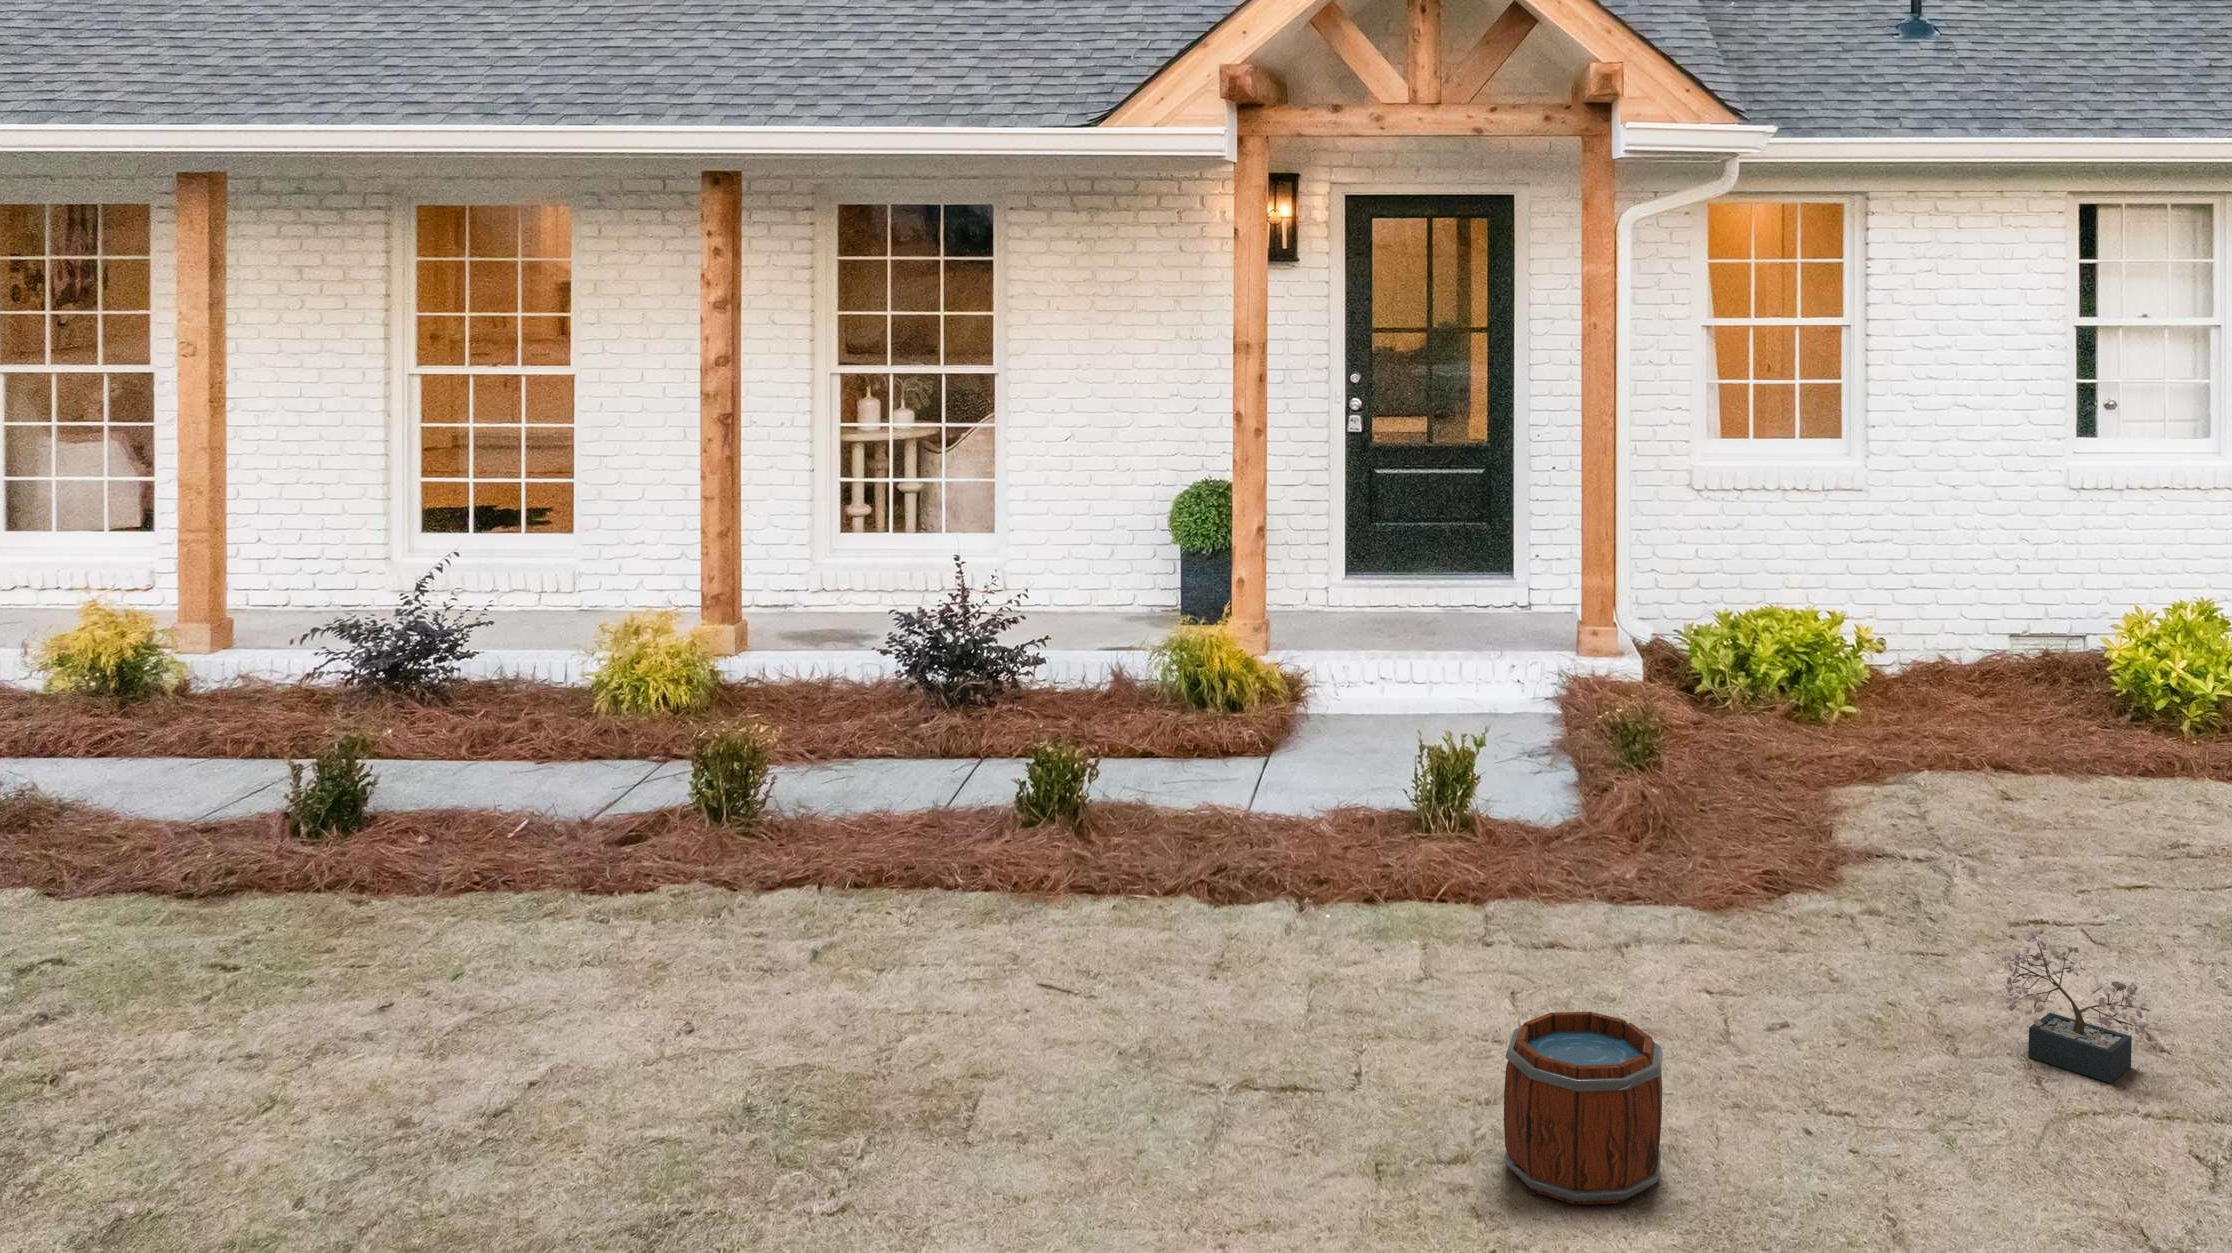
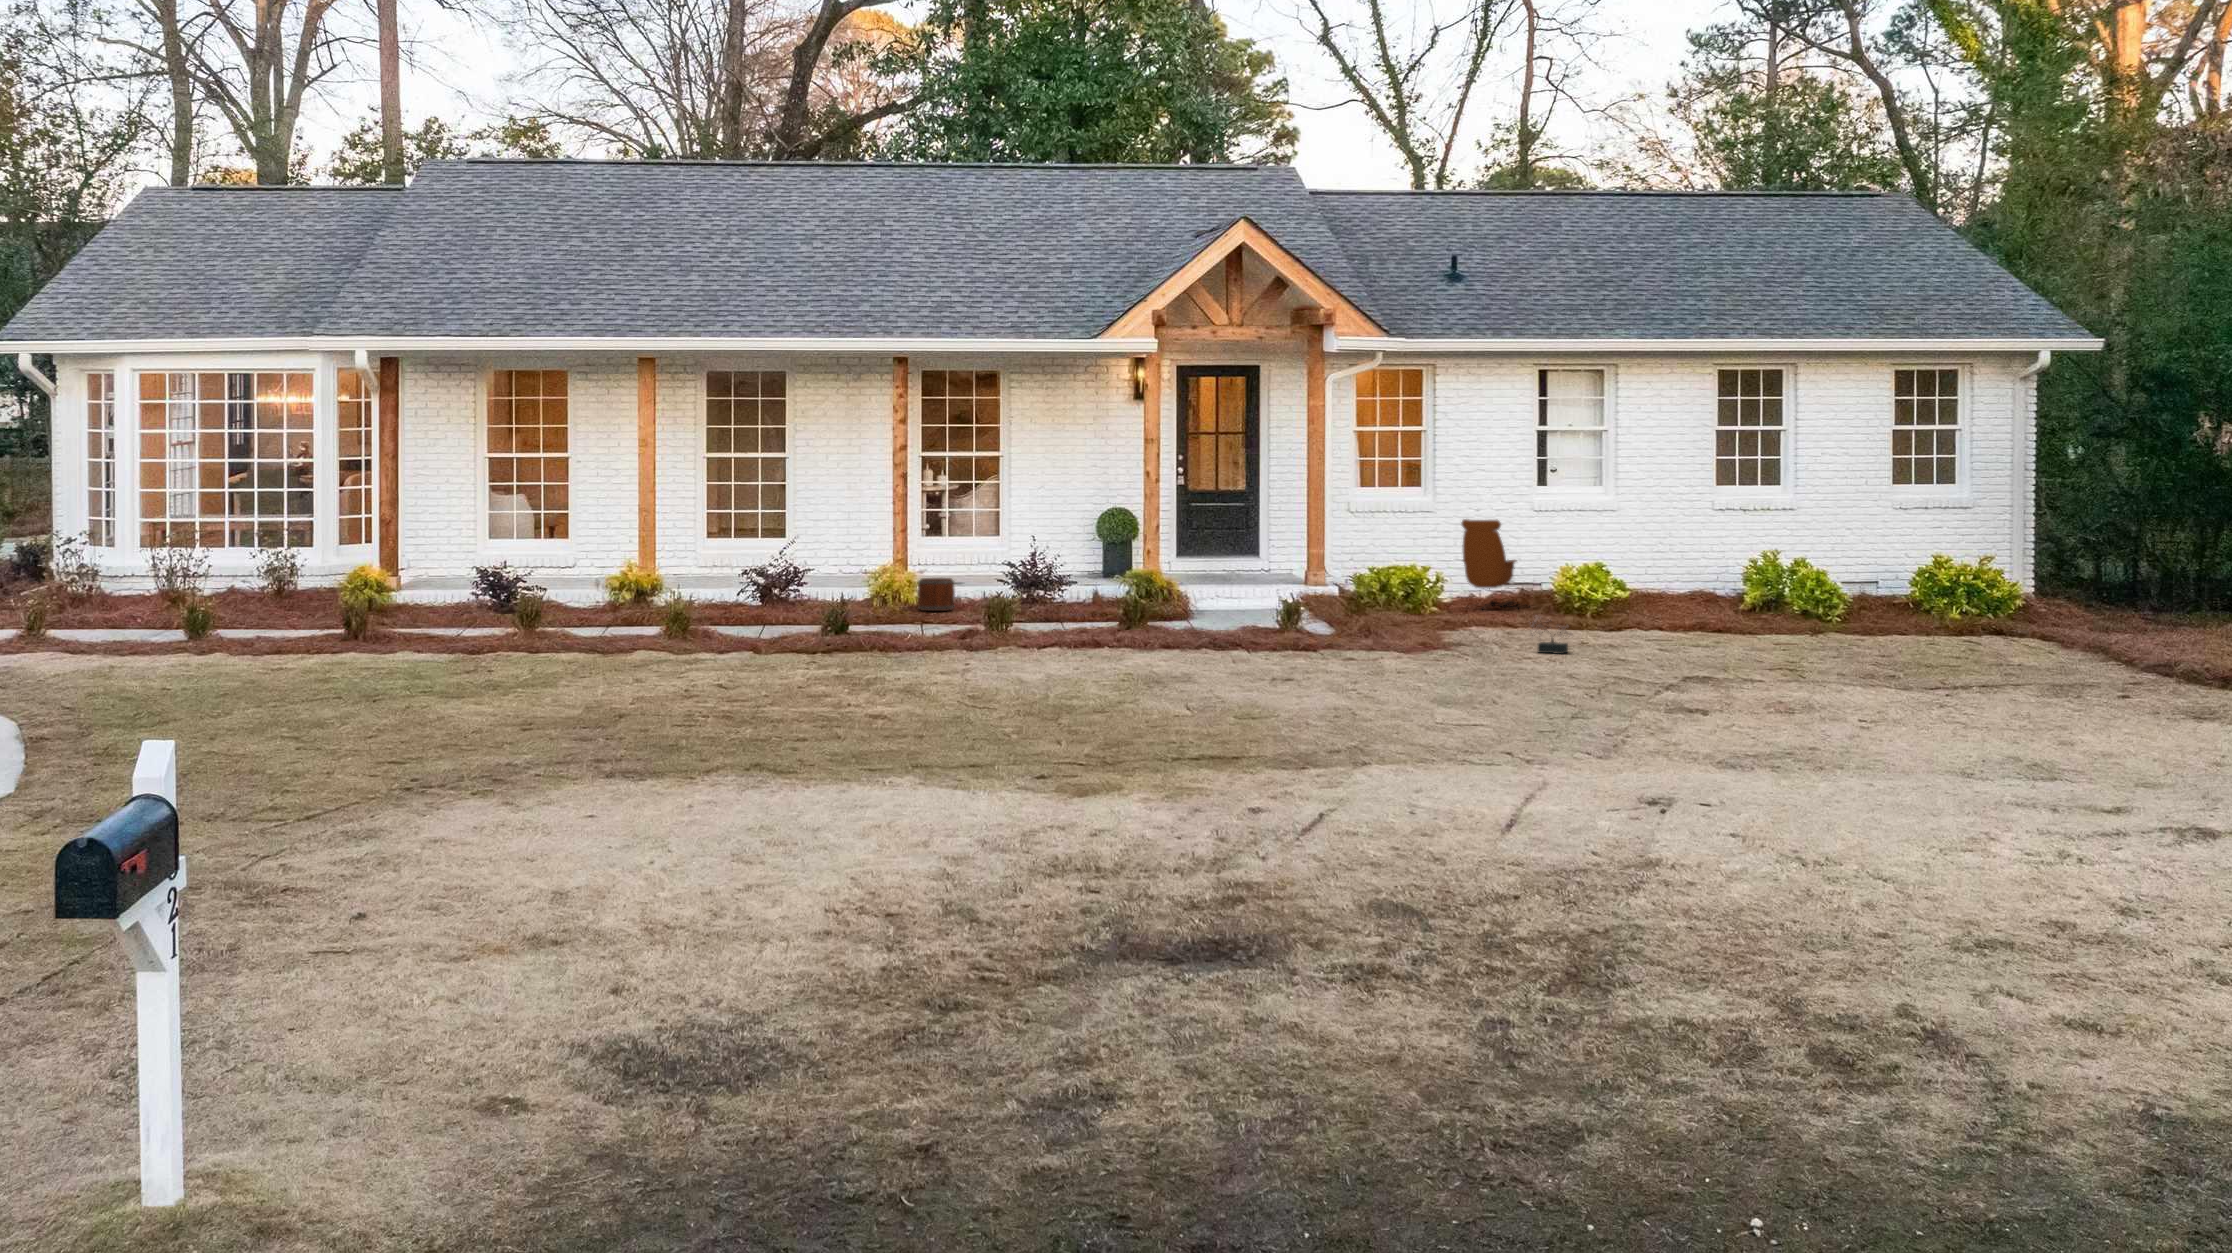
lounge chair: none [1902,504,2046,690] -> present [1462,519,1517,609]
bucket: present [1504,1012,1663,1205] -> present [918,578,955,611]

